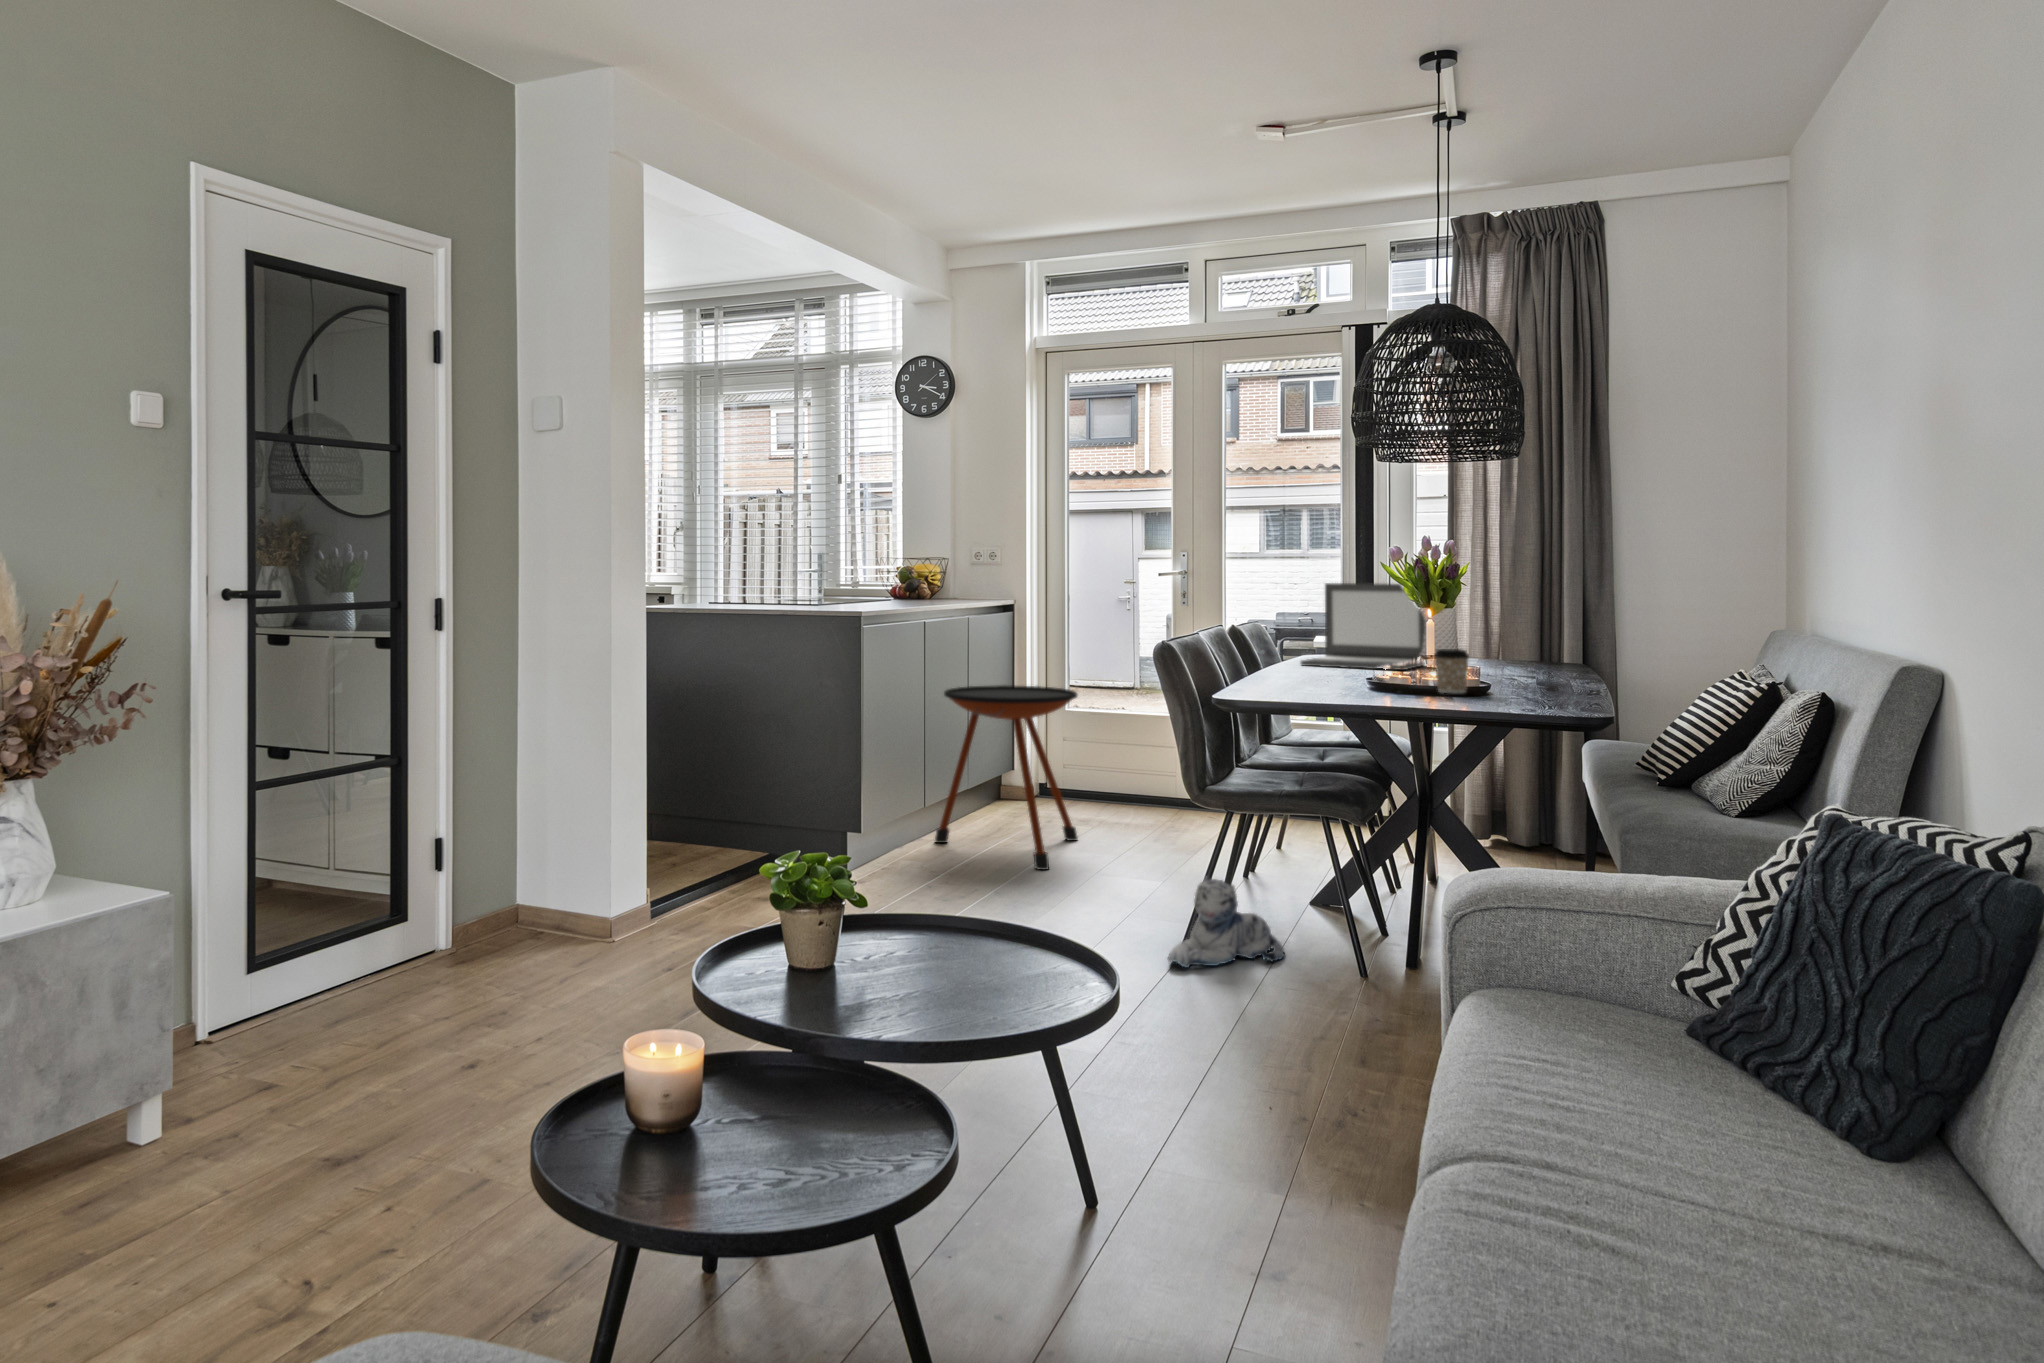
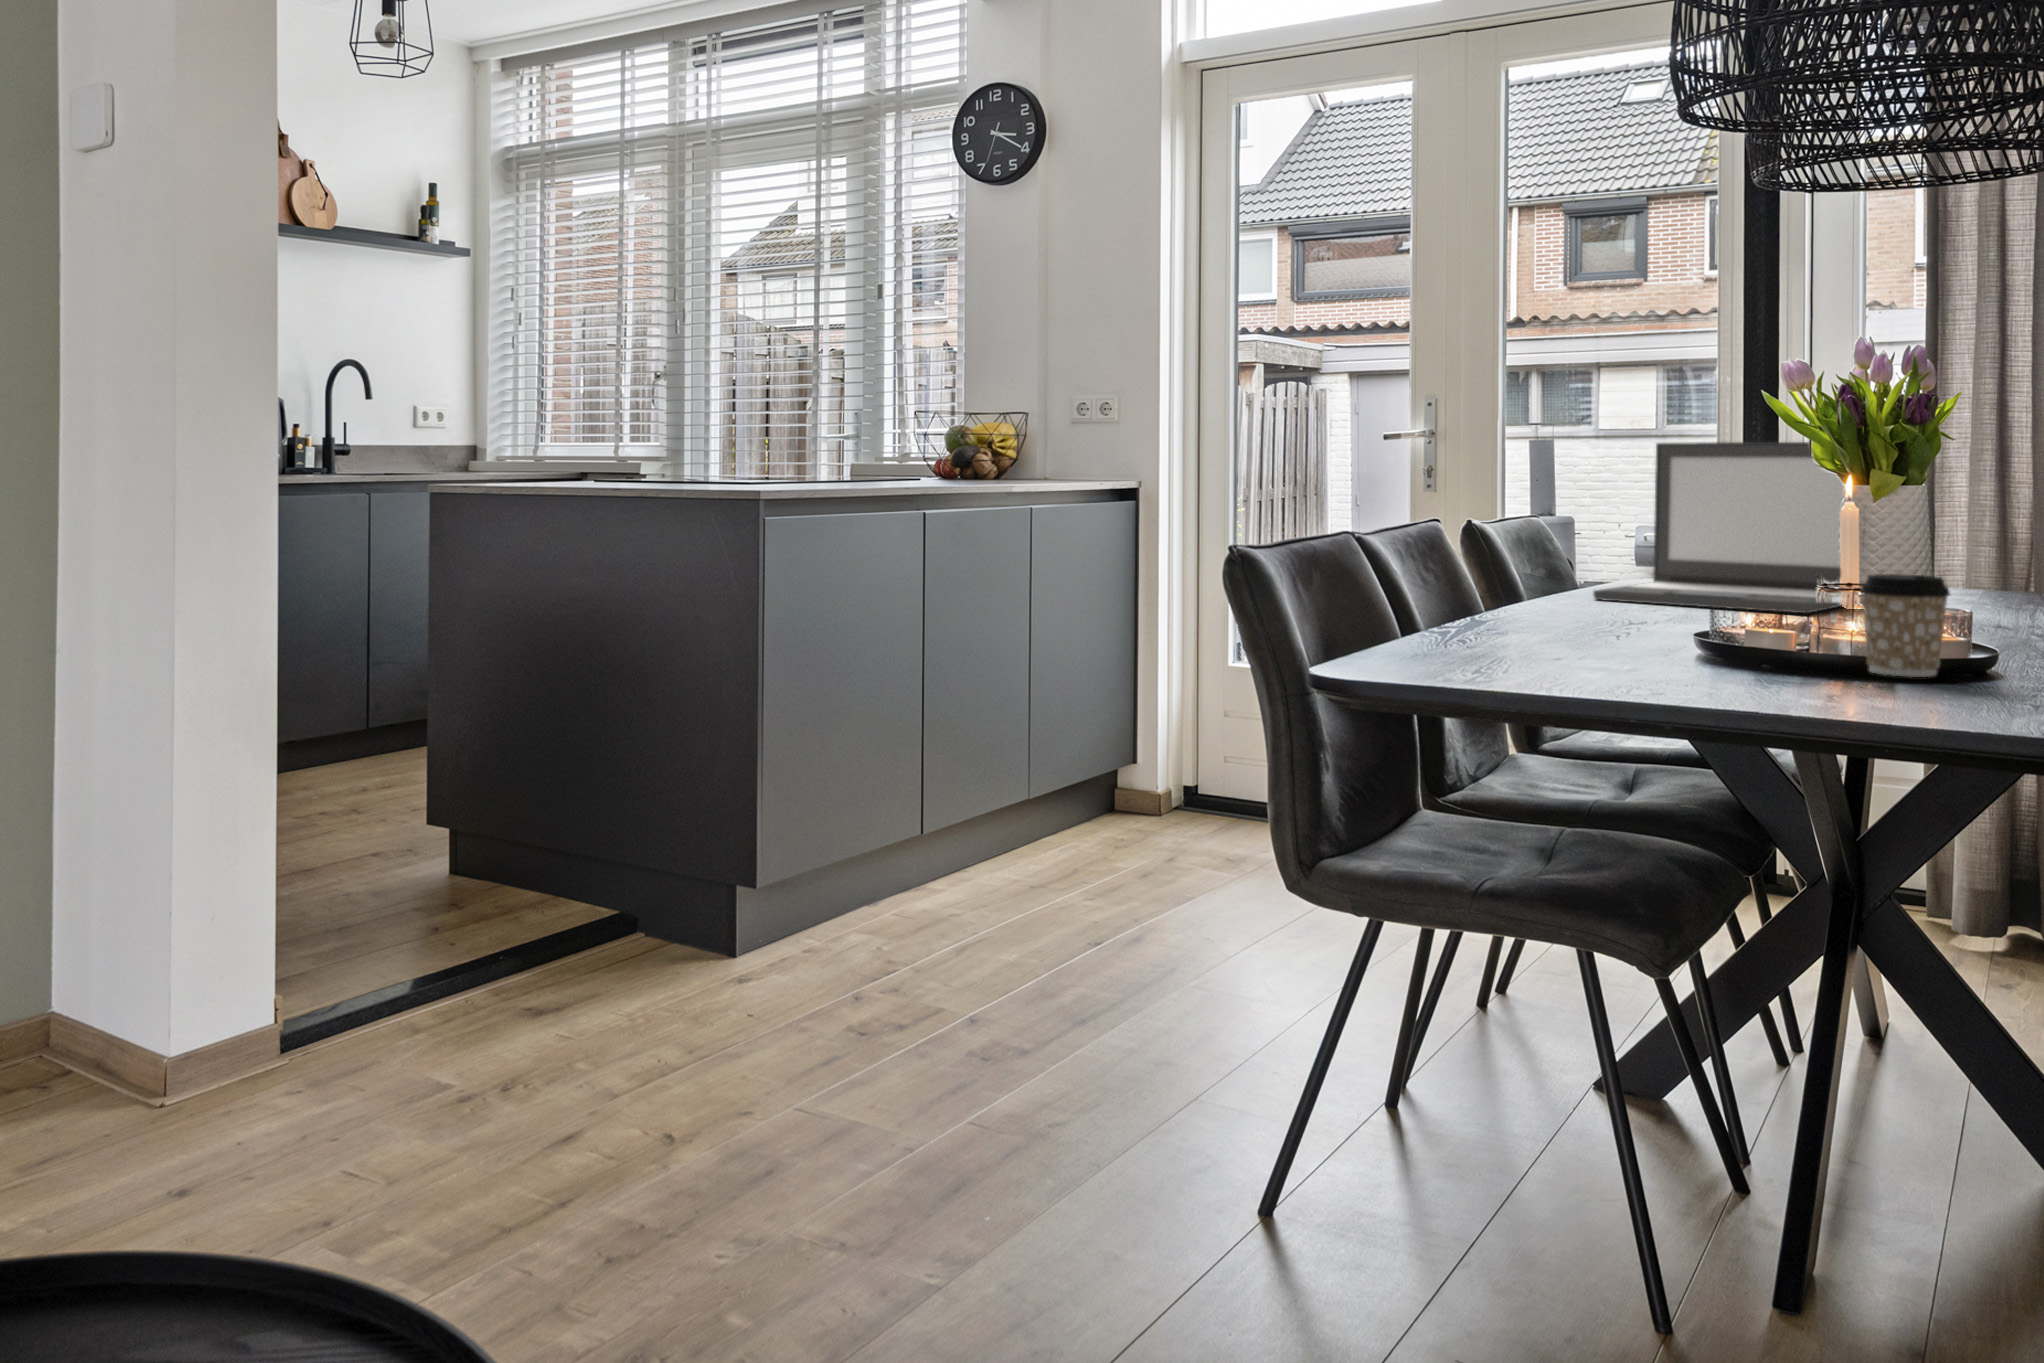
side table: present [935,685,1078,870] -> none [947,623,1197,957]
plush toy: present [1168,876,1284,968] -> none [1199,1056,1481,1262]

